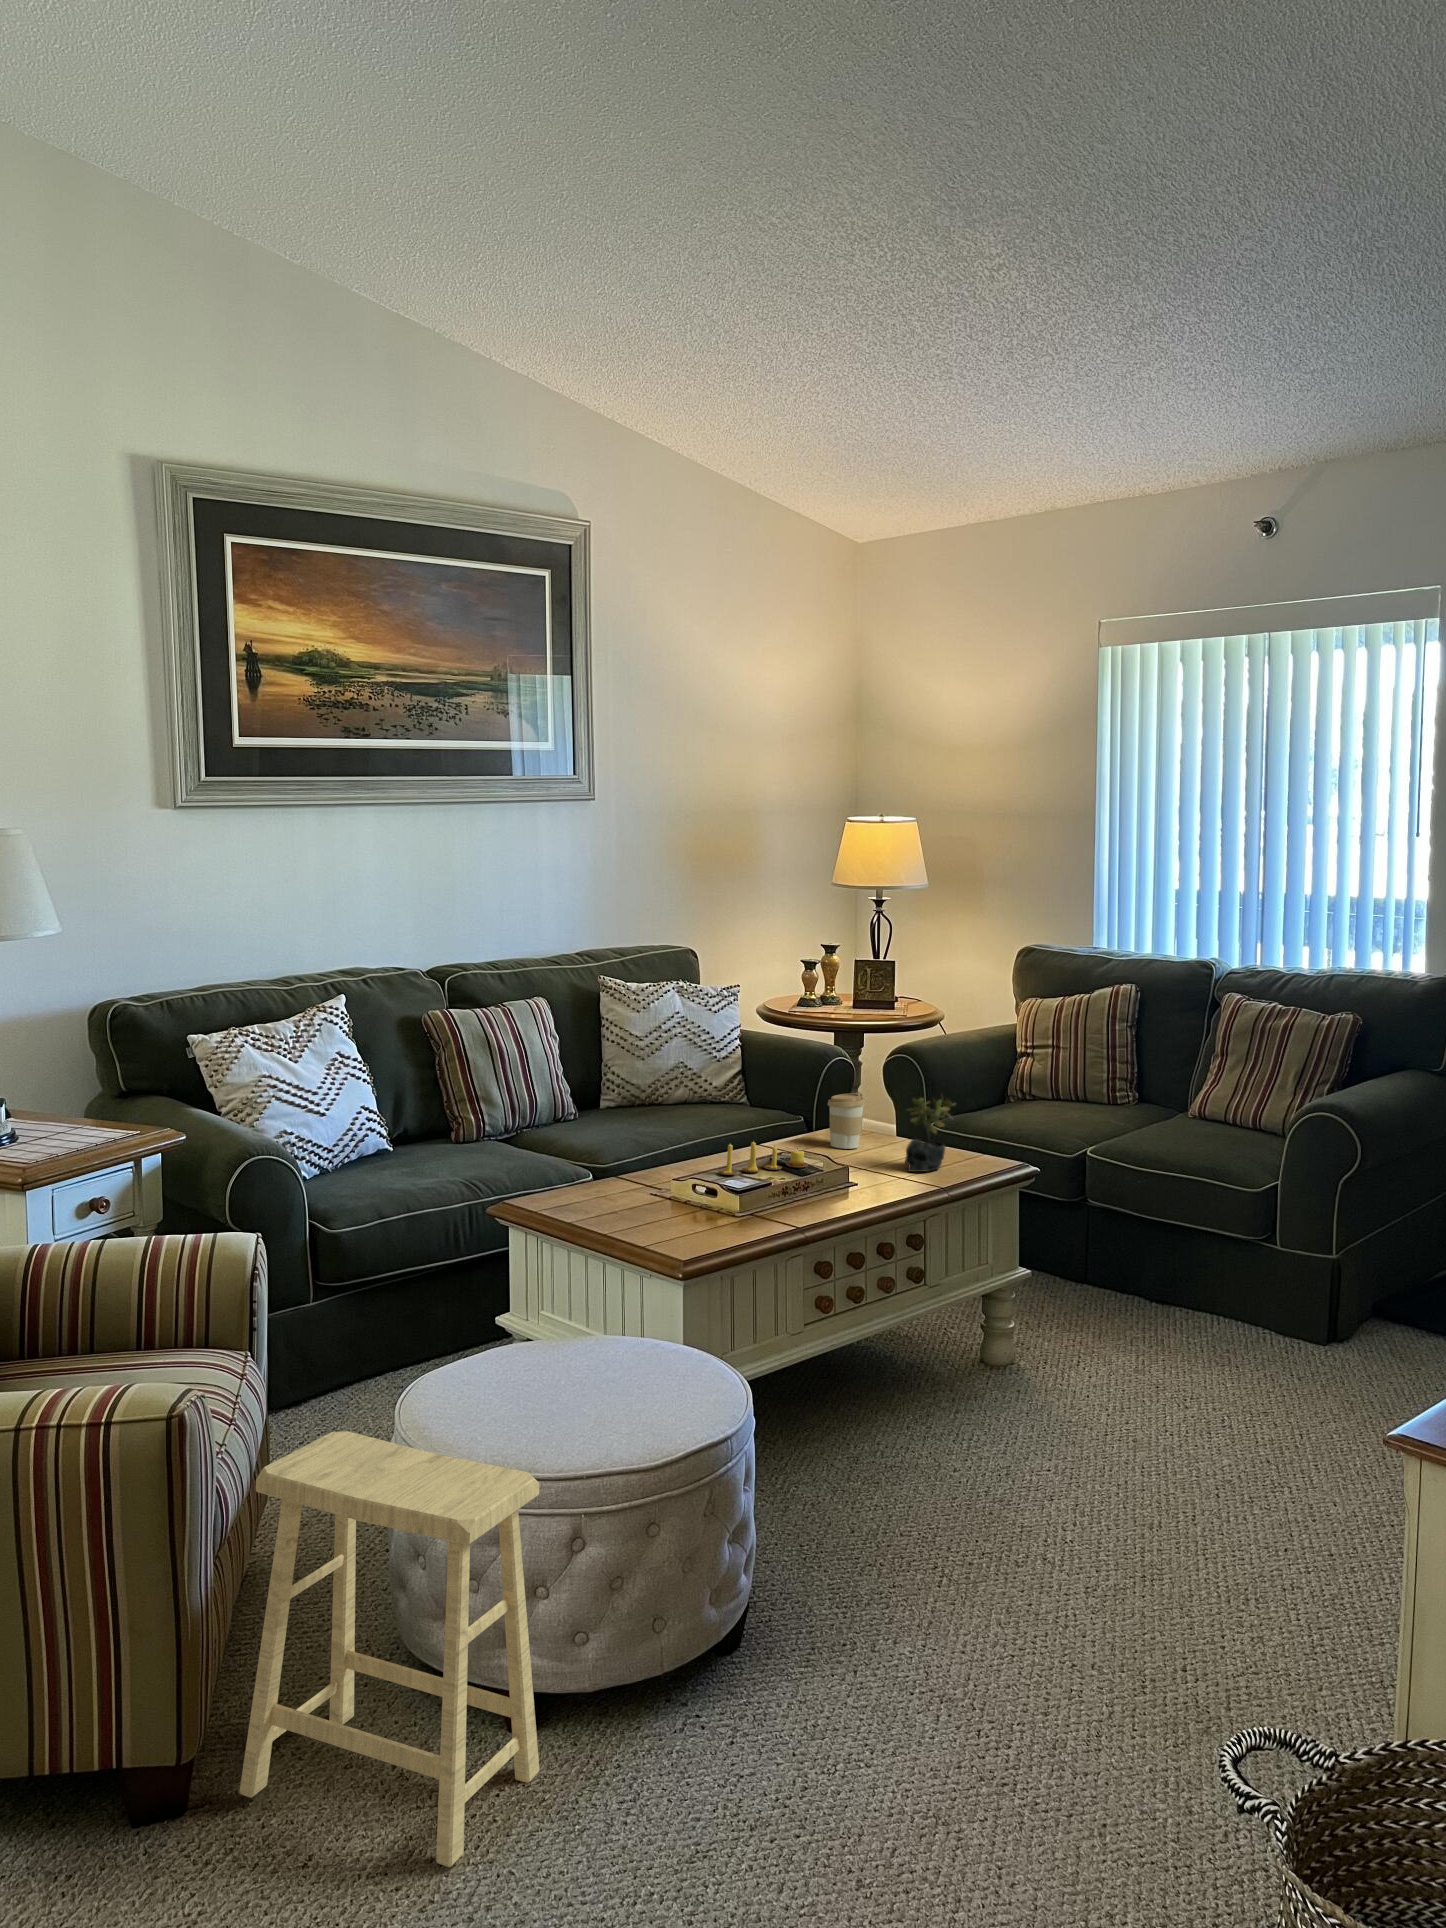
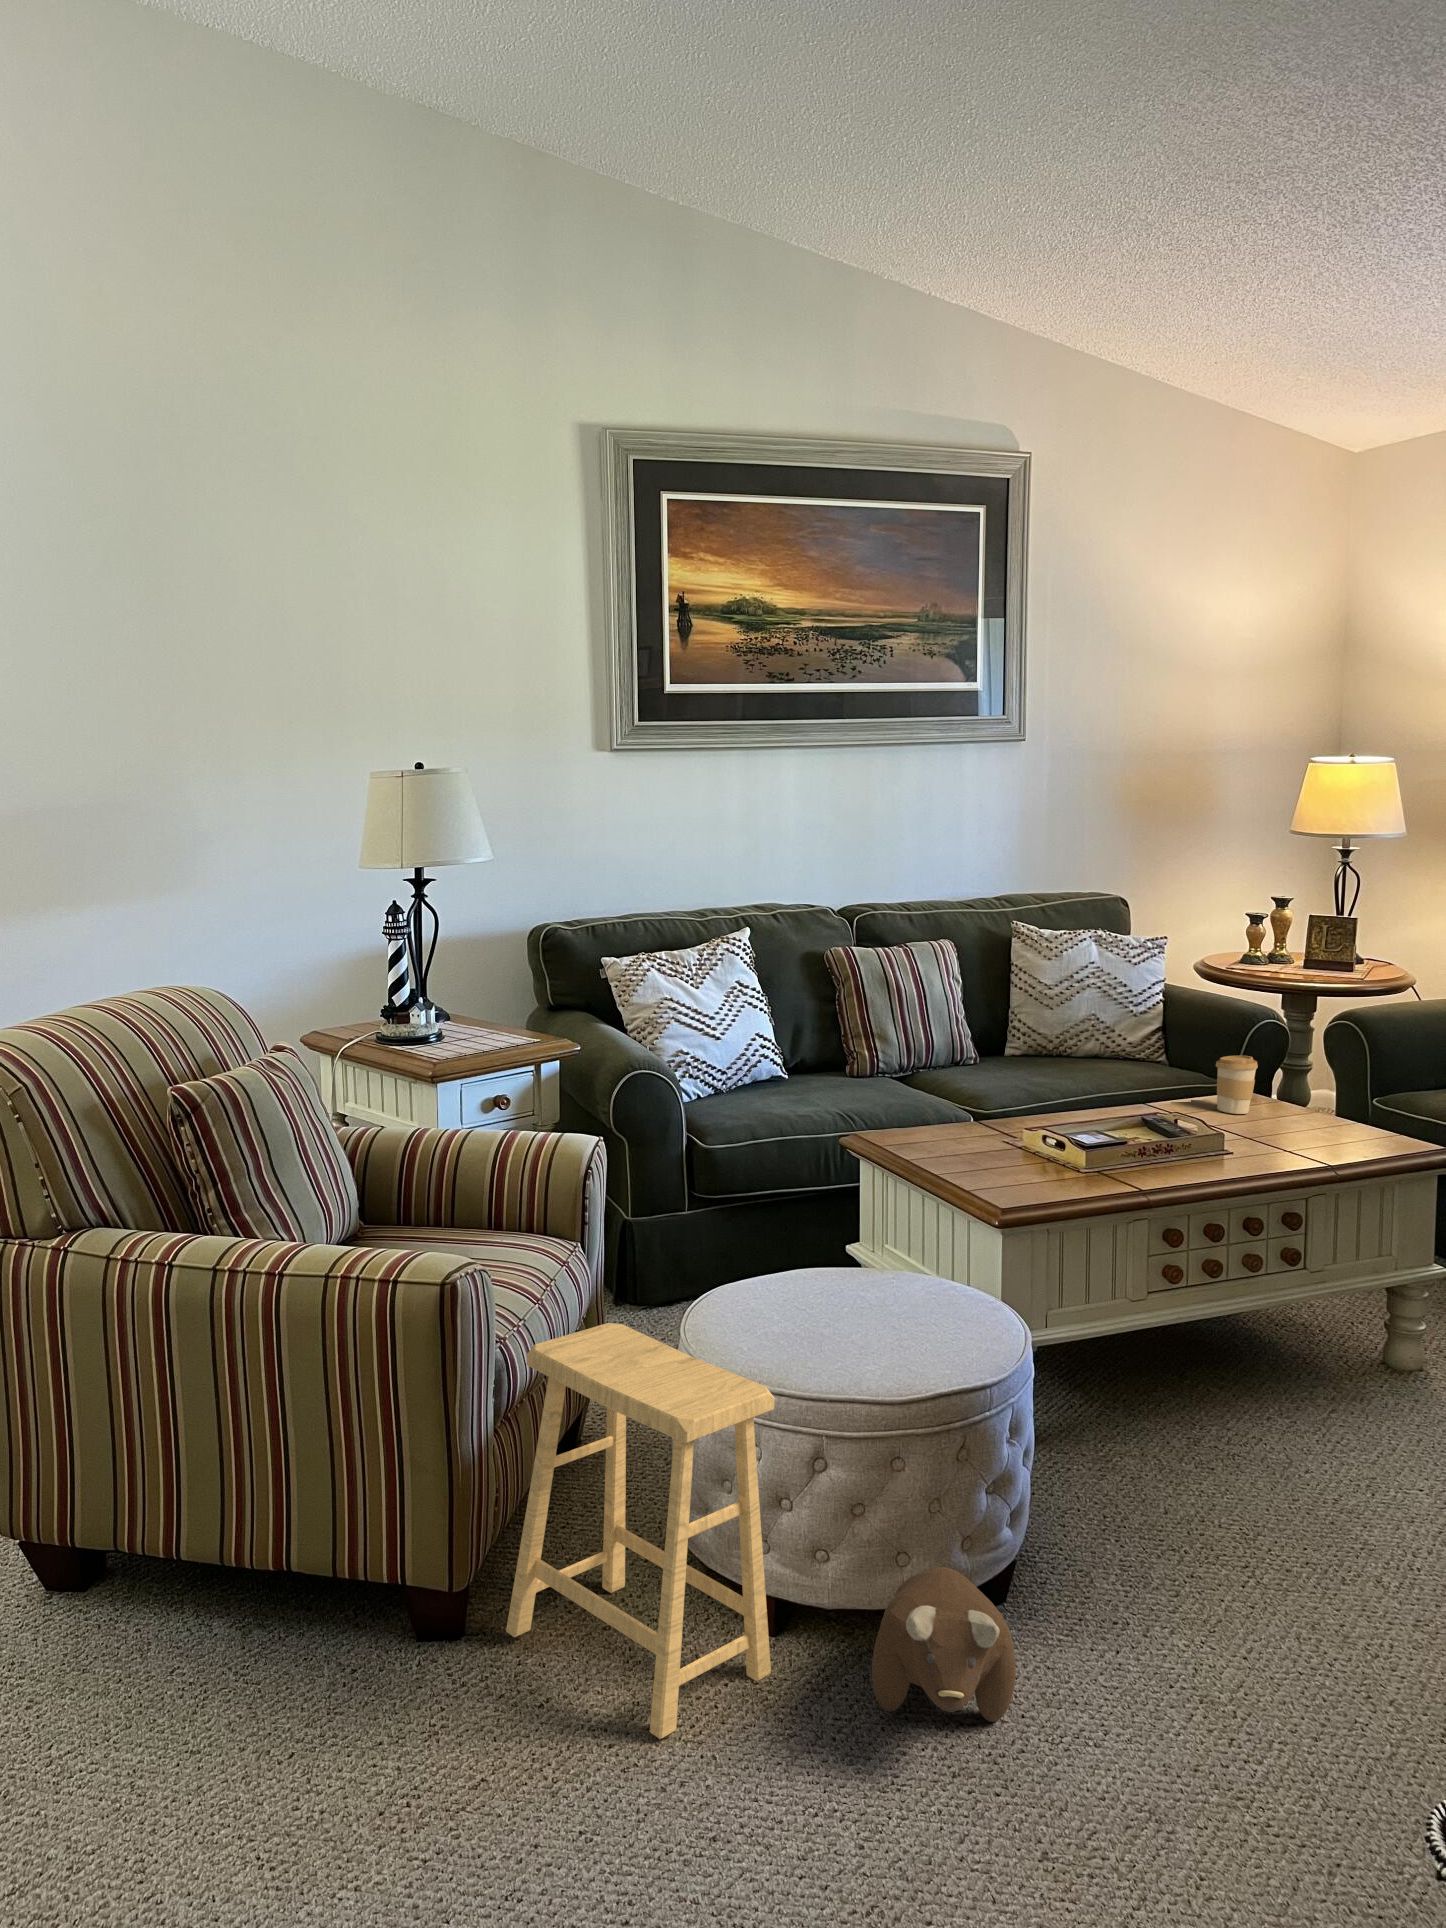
succulent plant: present [905,1095,955,1172] -> none [1291,1062,1356,1145]
candle: present [719,1142,808,1175] -> none [1077,1094,1181,1128]
plush toy: none [650,1625,790,1781] -> present [872,1567,1016,1722]

